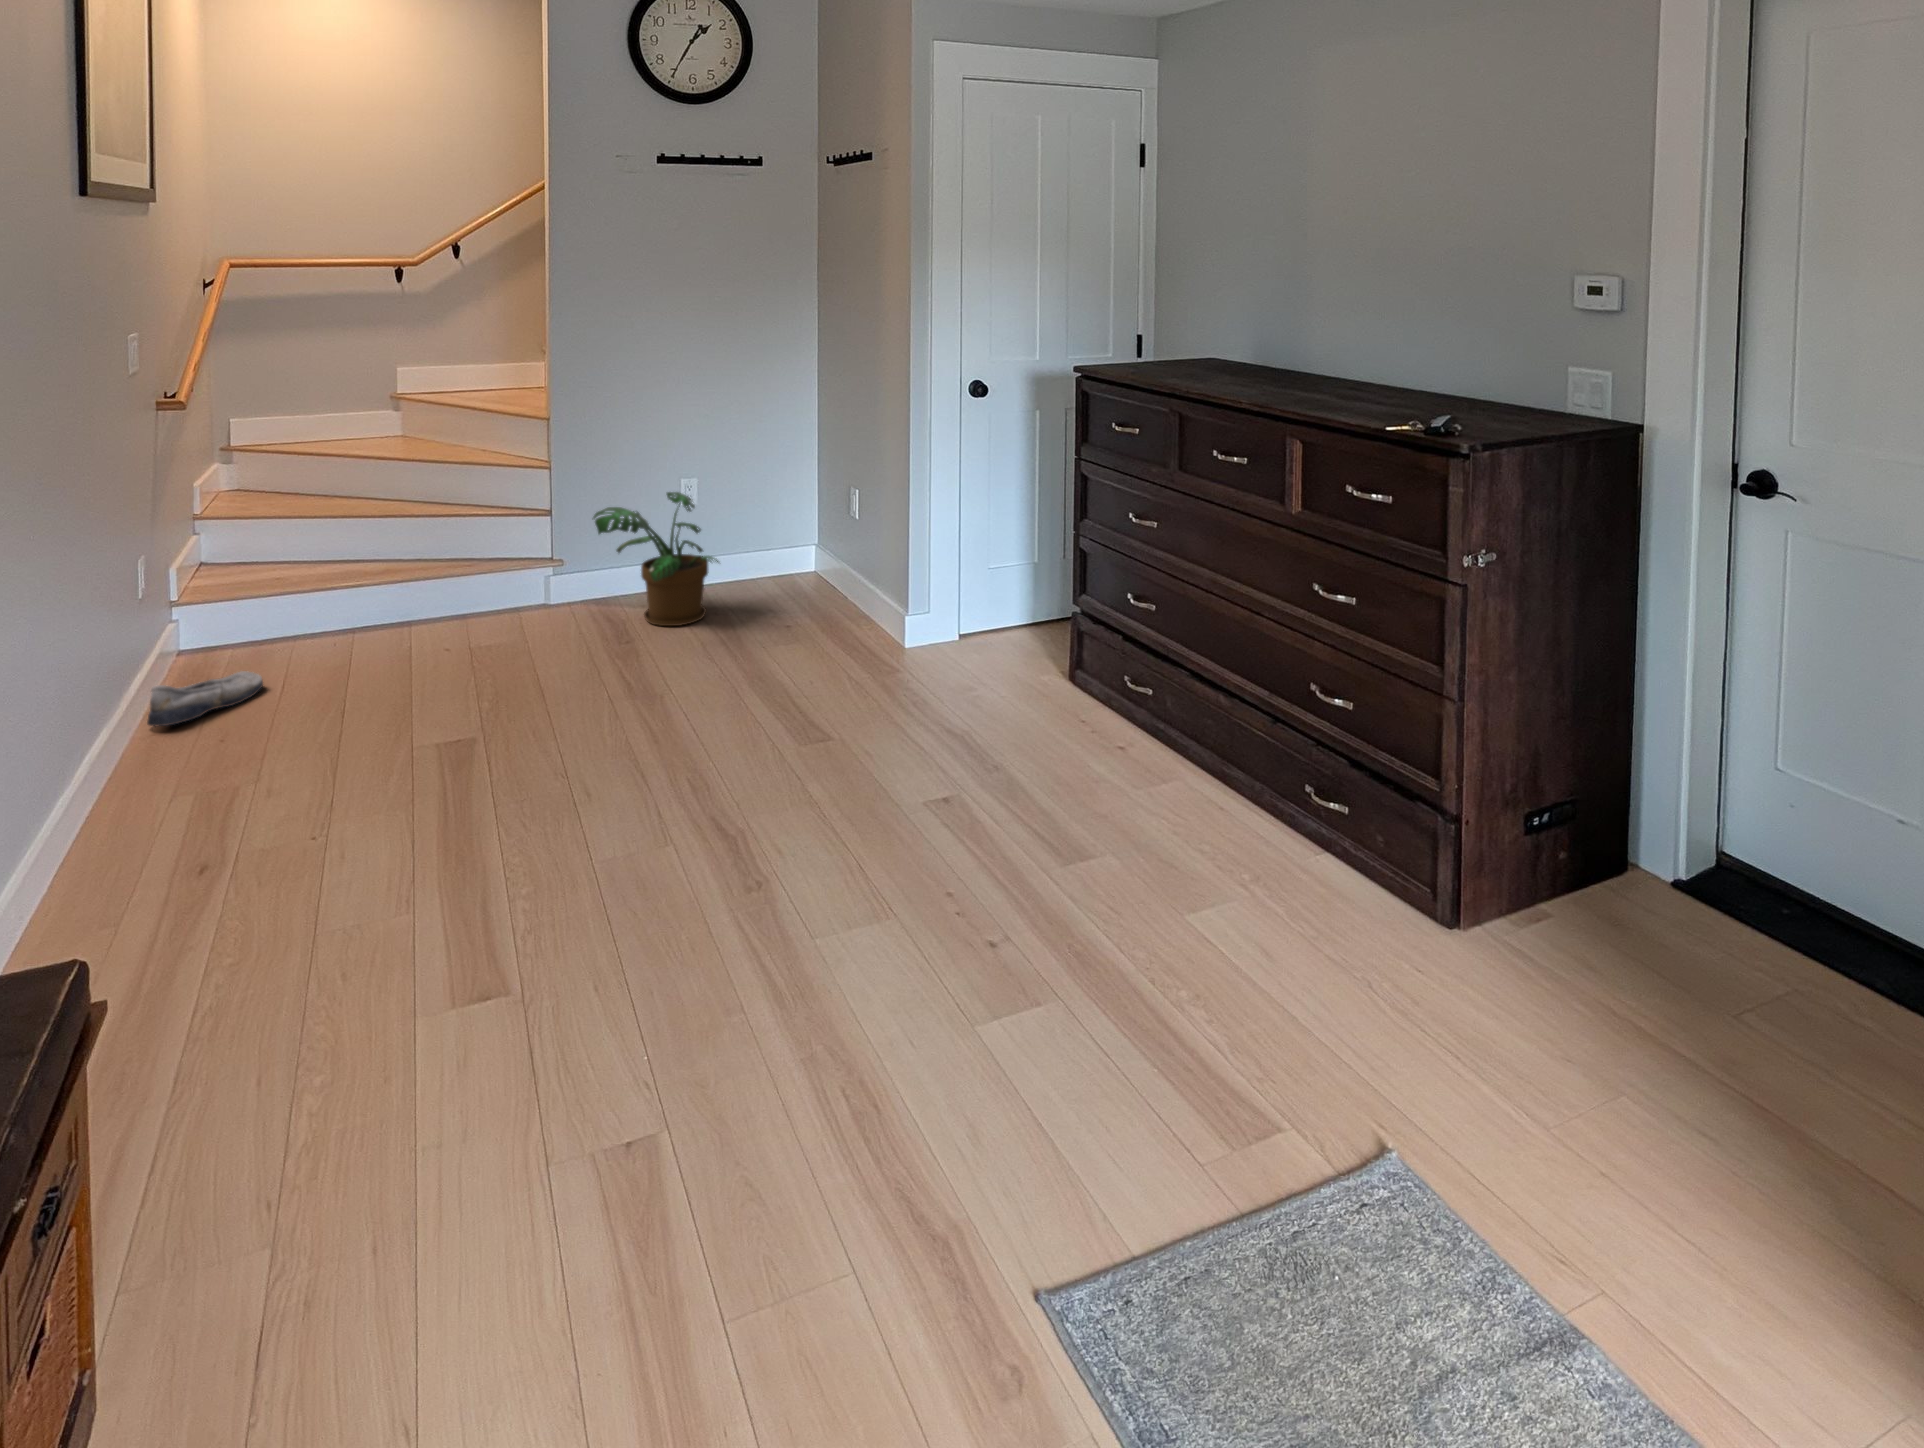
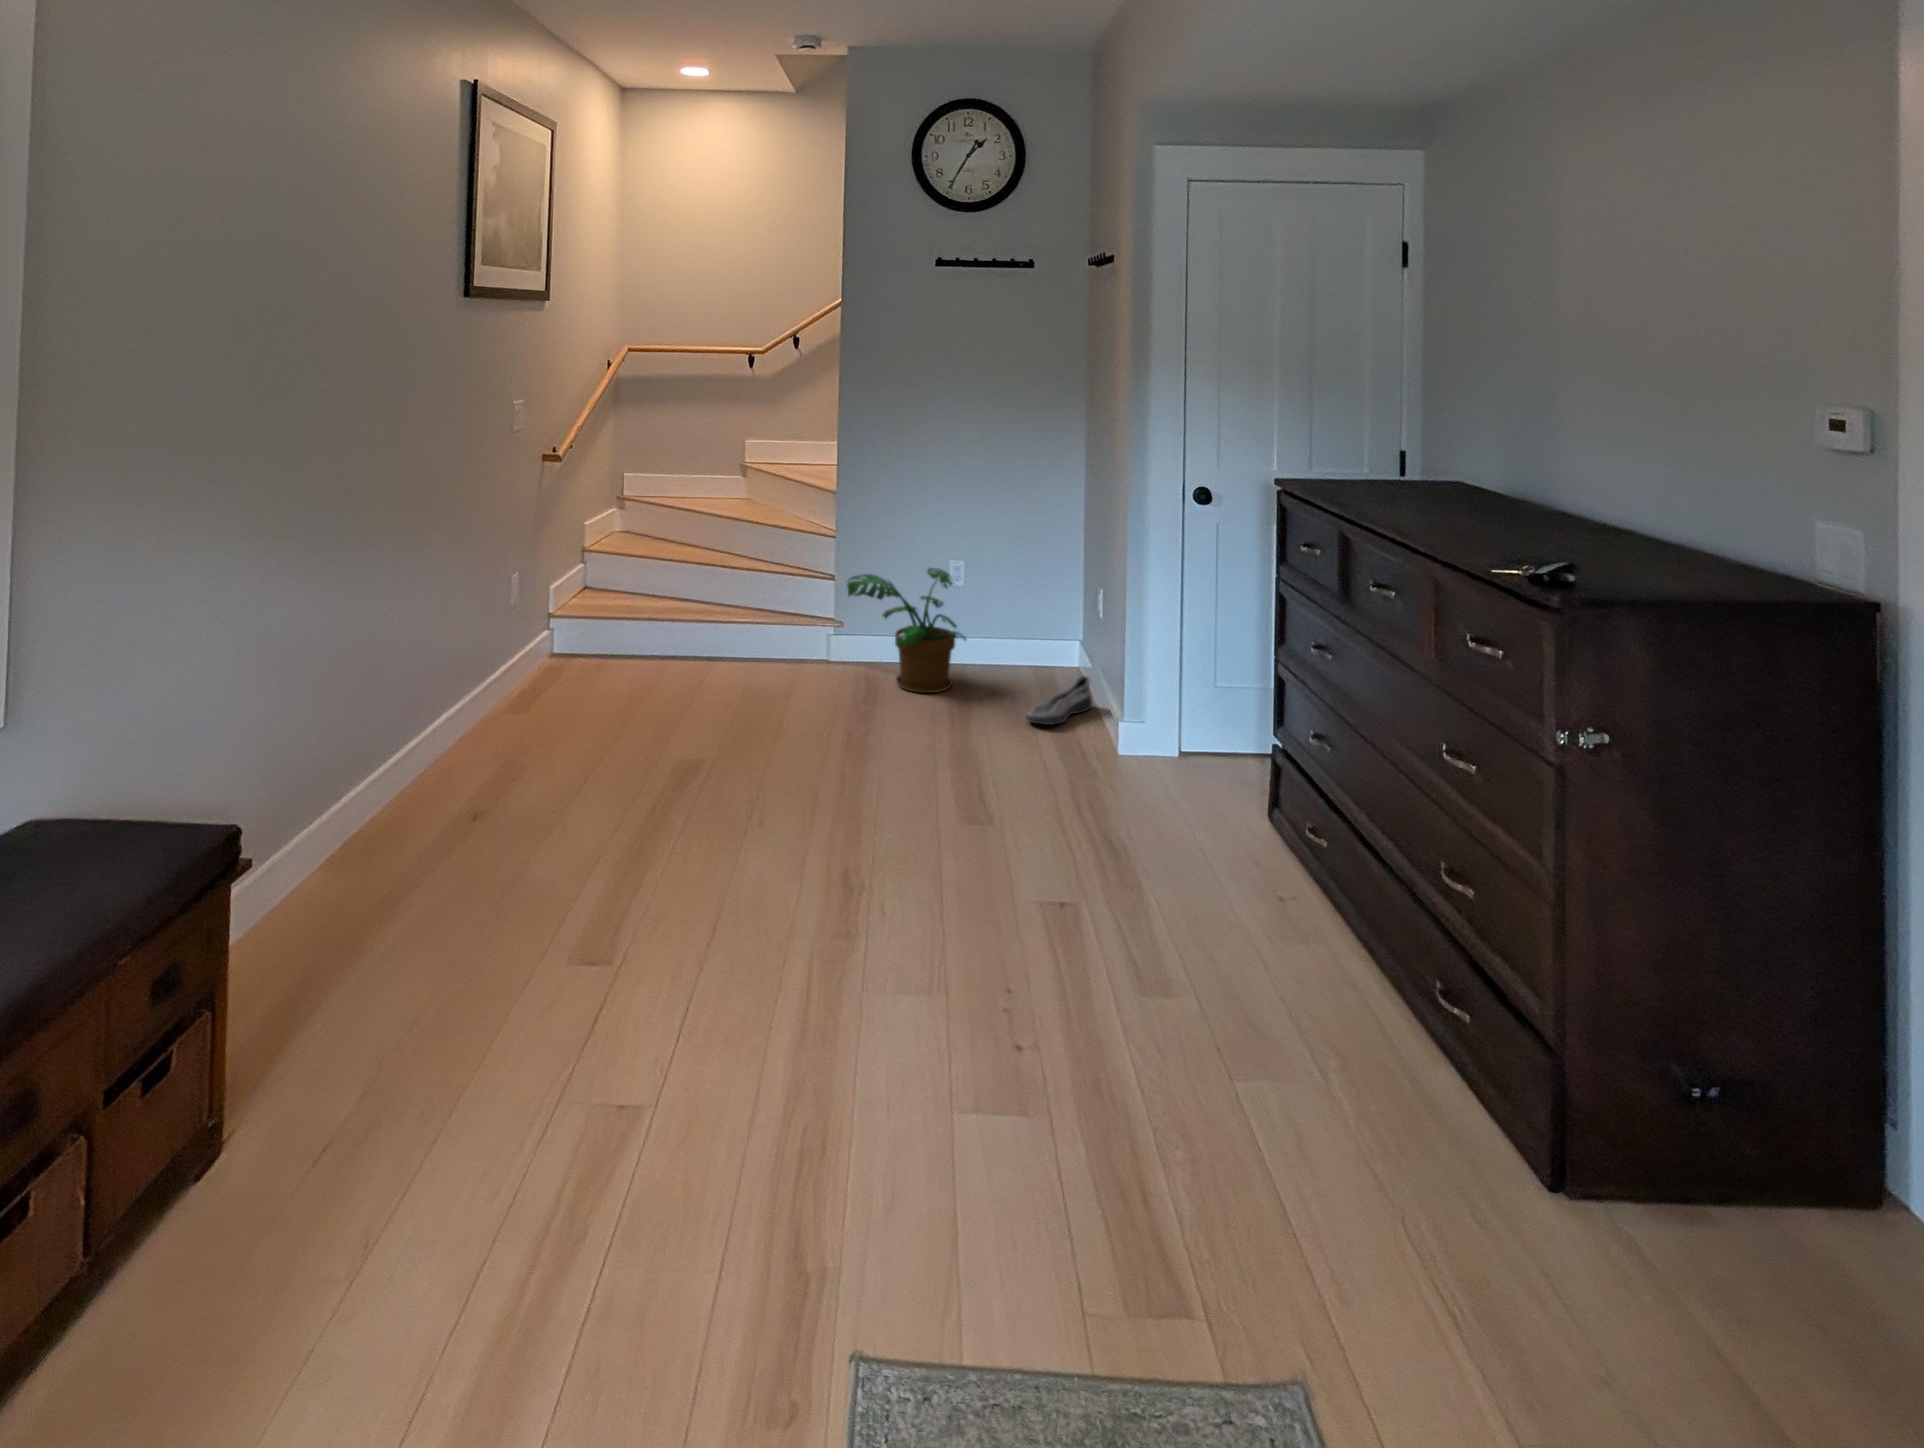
shoe: present [147,671,263,726] -> present [1027,676,1092,725]

